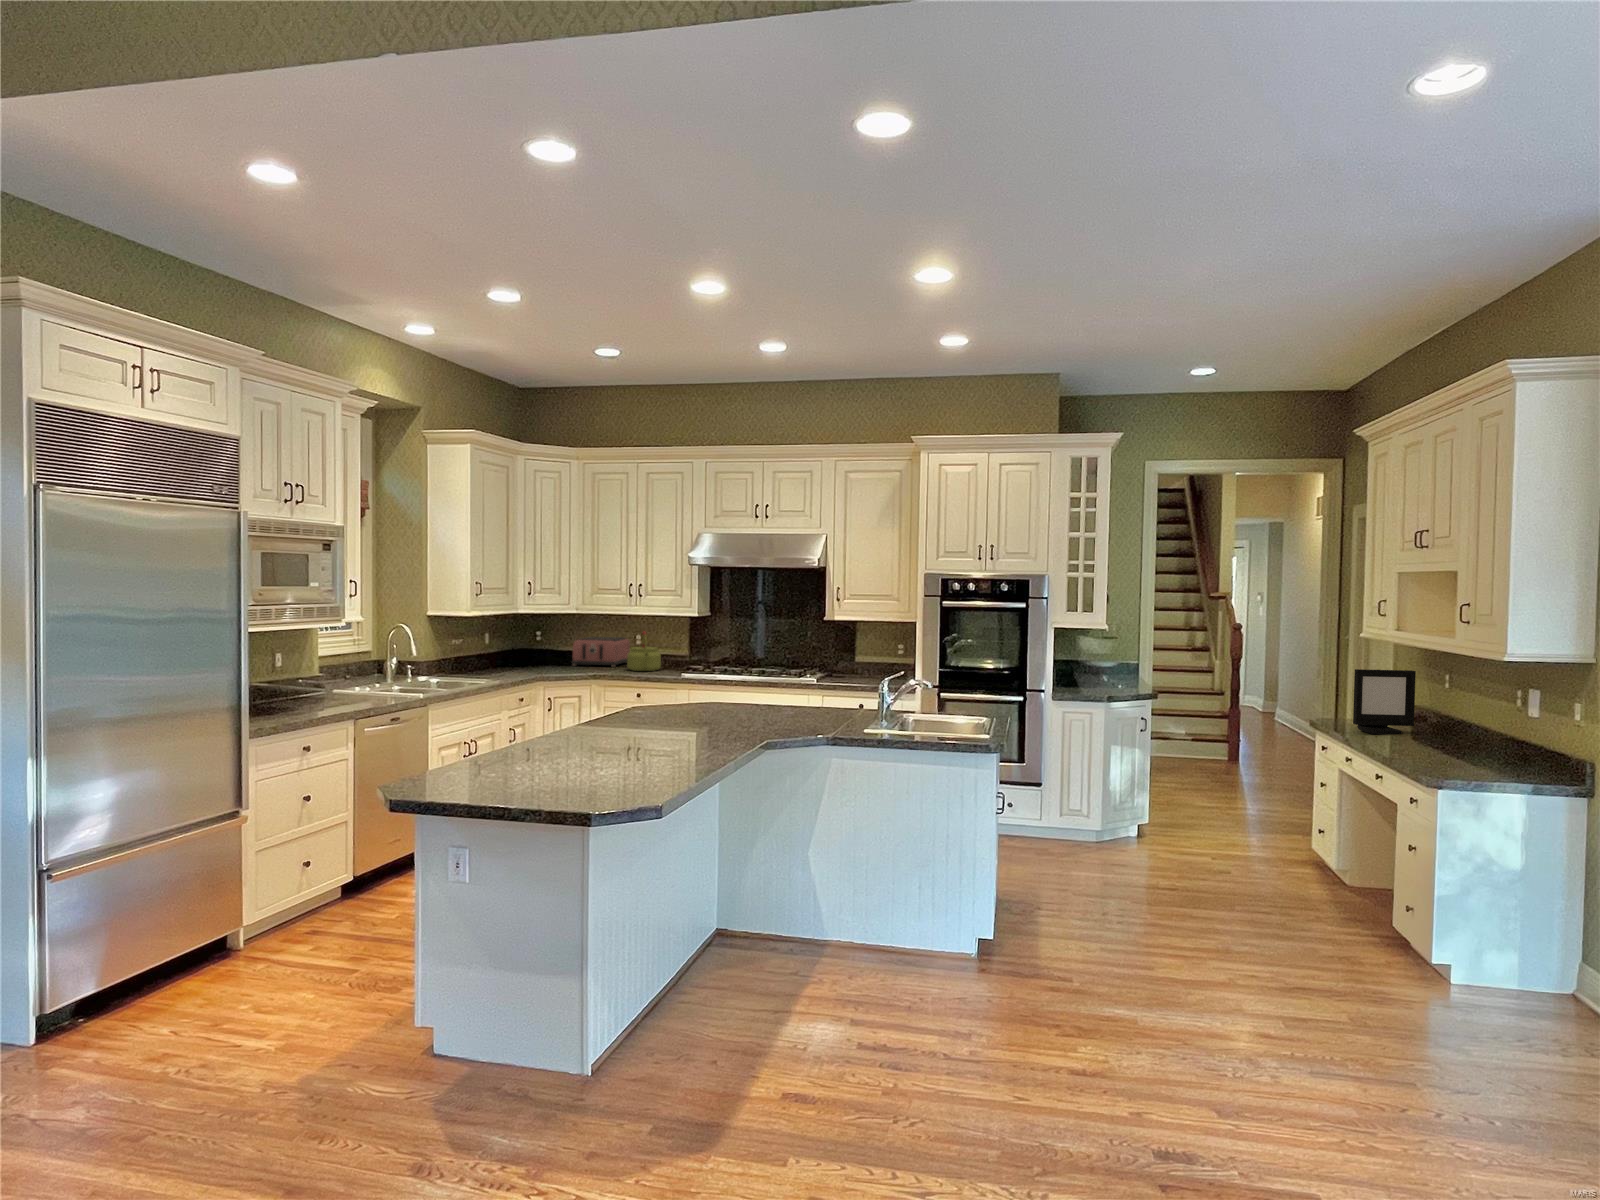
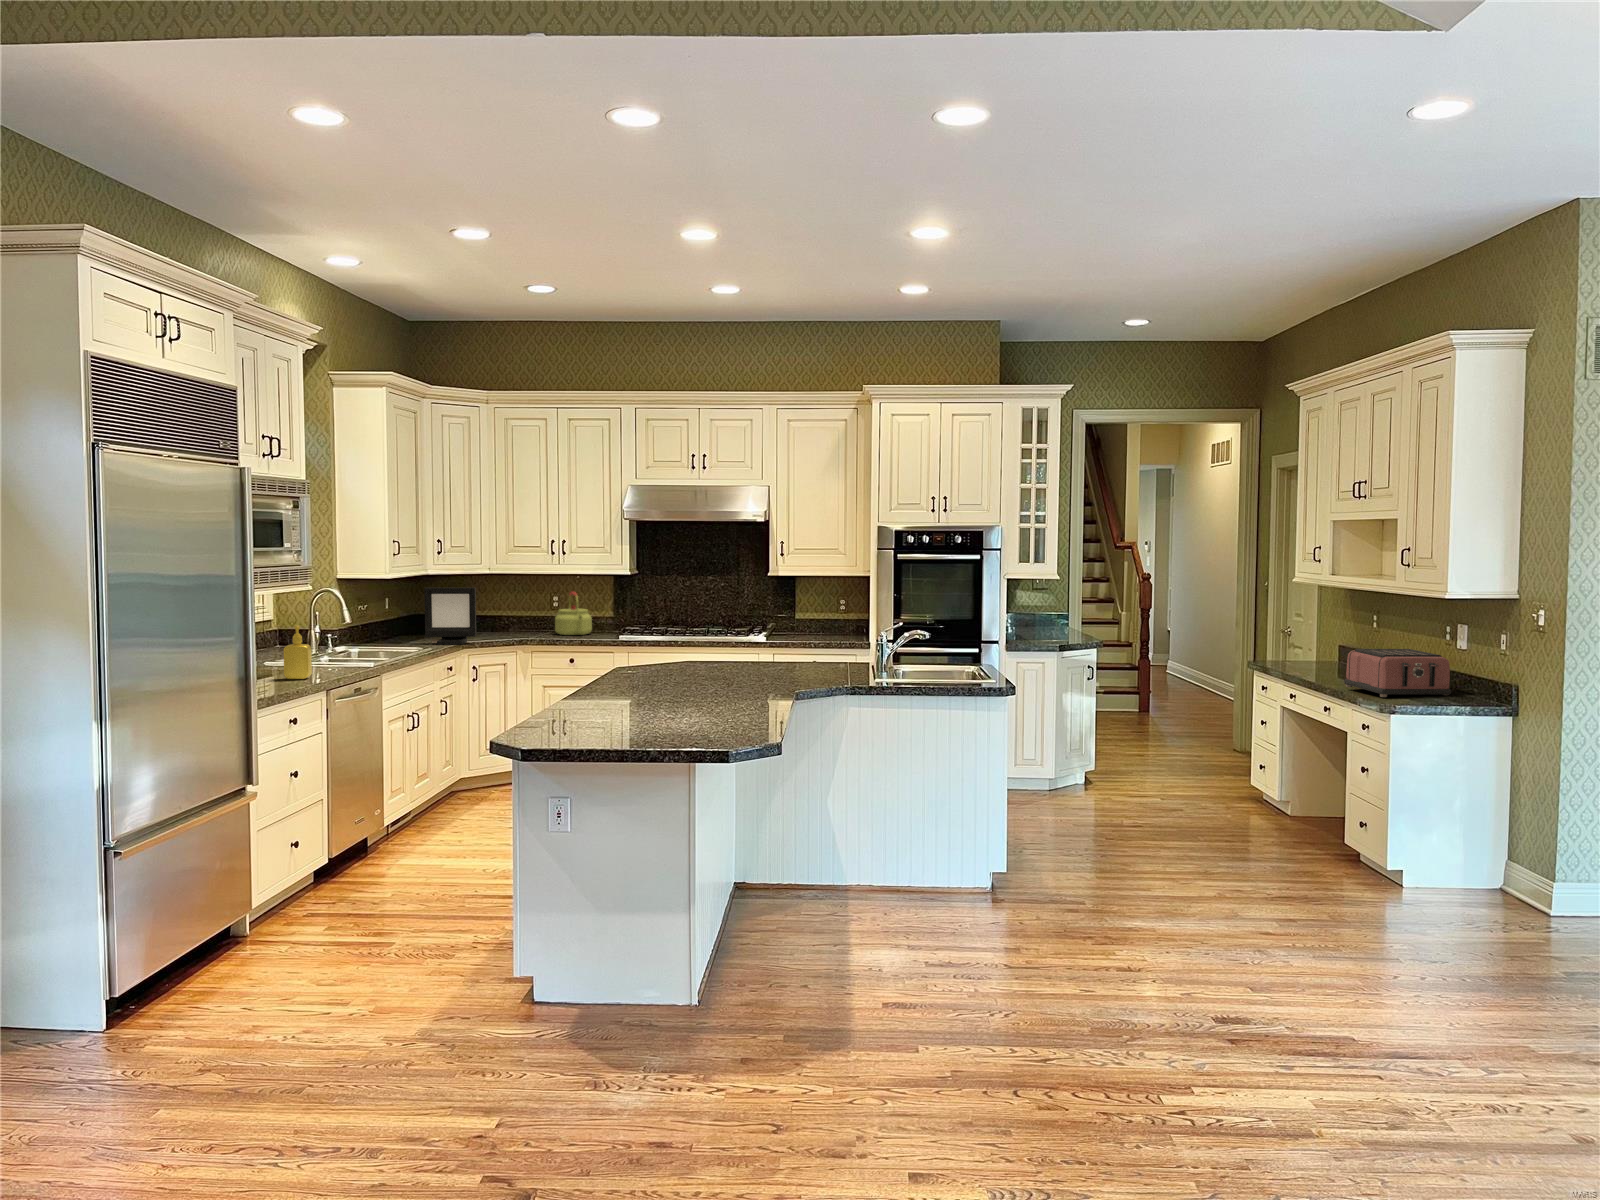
toaster: present [572,637,630,667] -> present [1344,649,1451,697]
soap dispenser: none [317,657,344,707] -> present [284,625,312,679]
picture frame: present [1353,669,1416,735] -> present [424,588,476,645]

